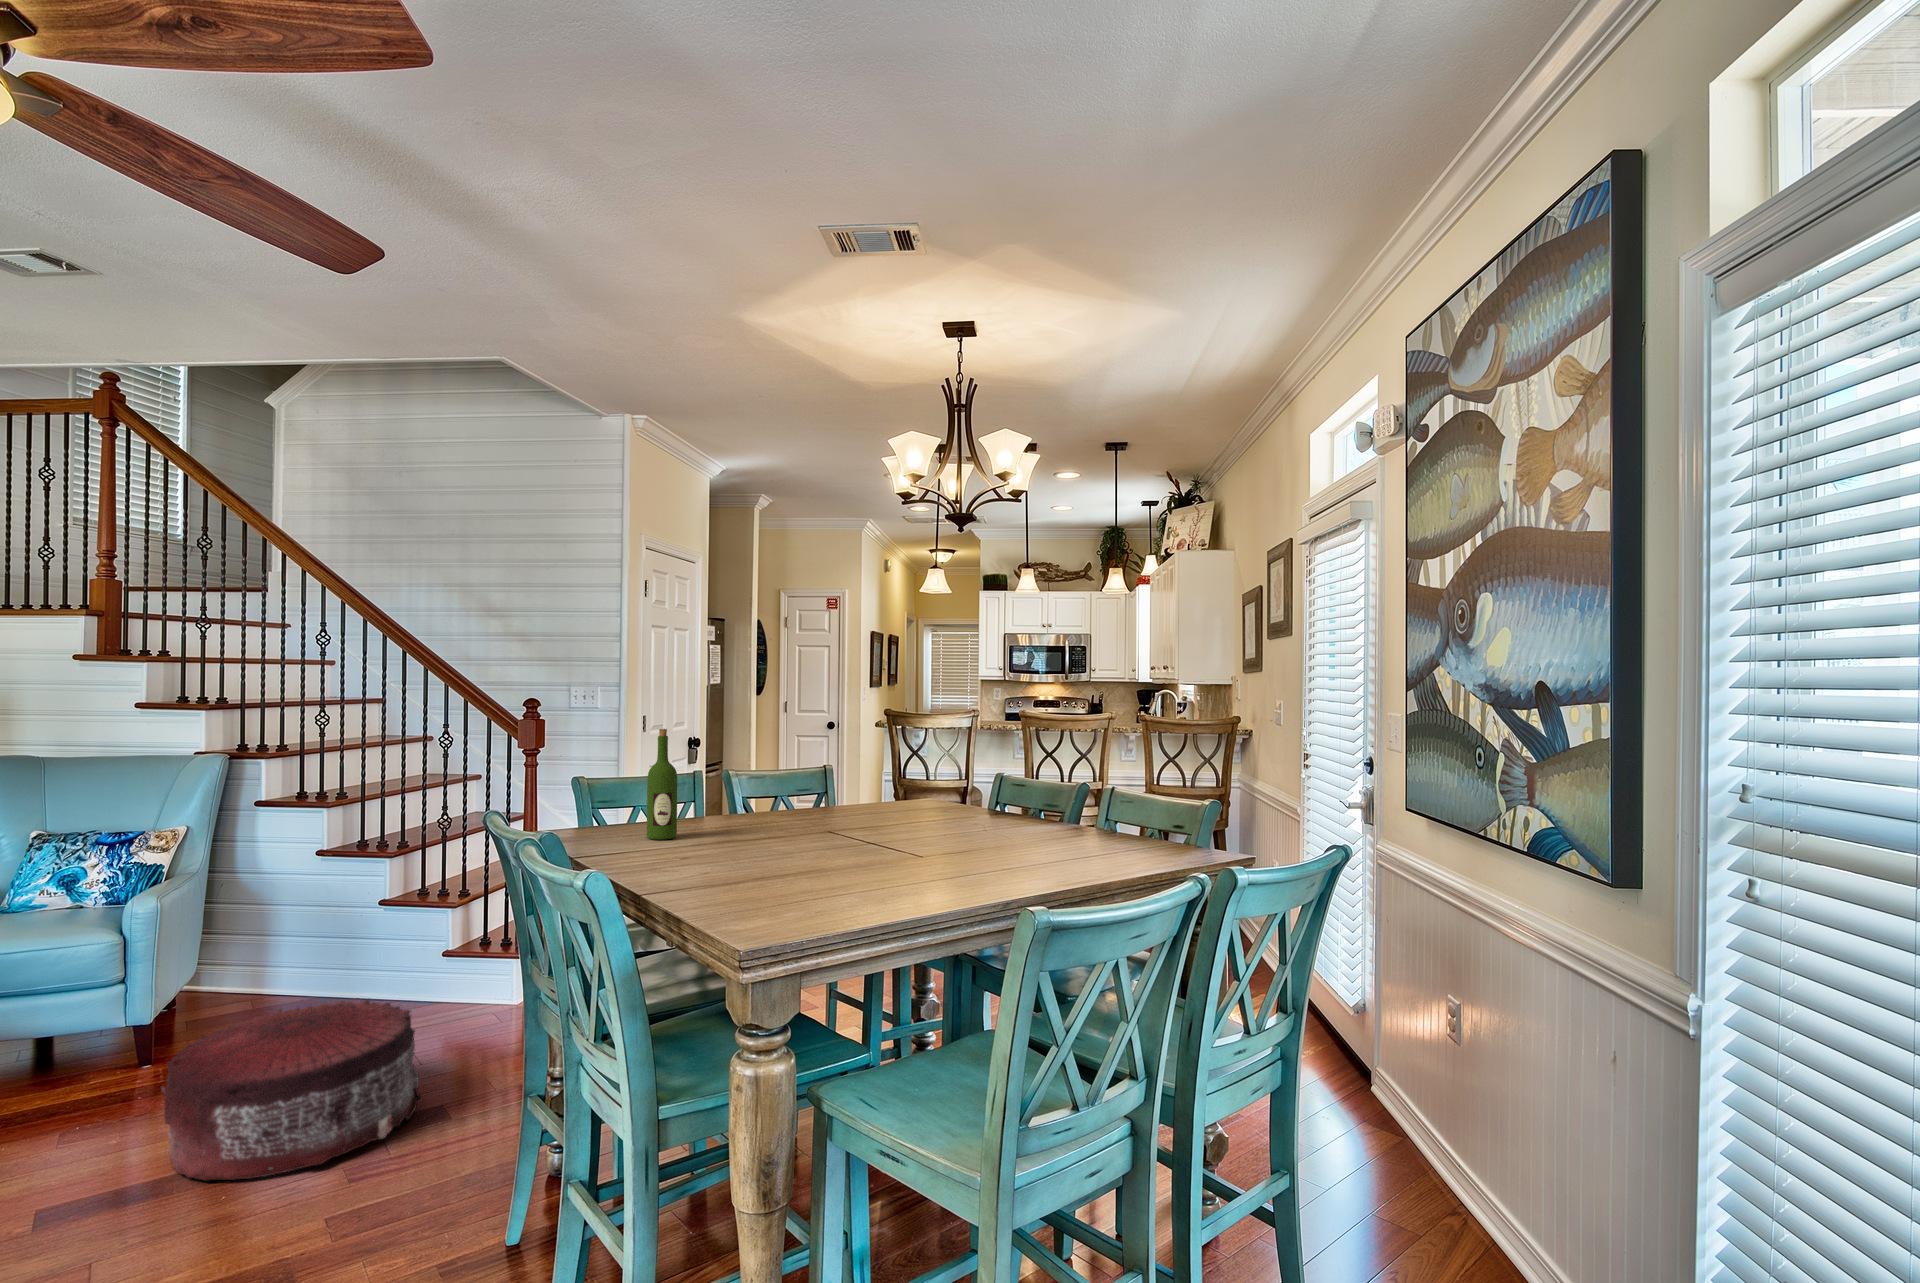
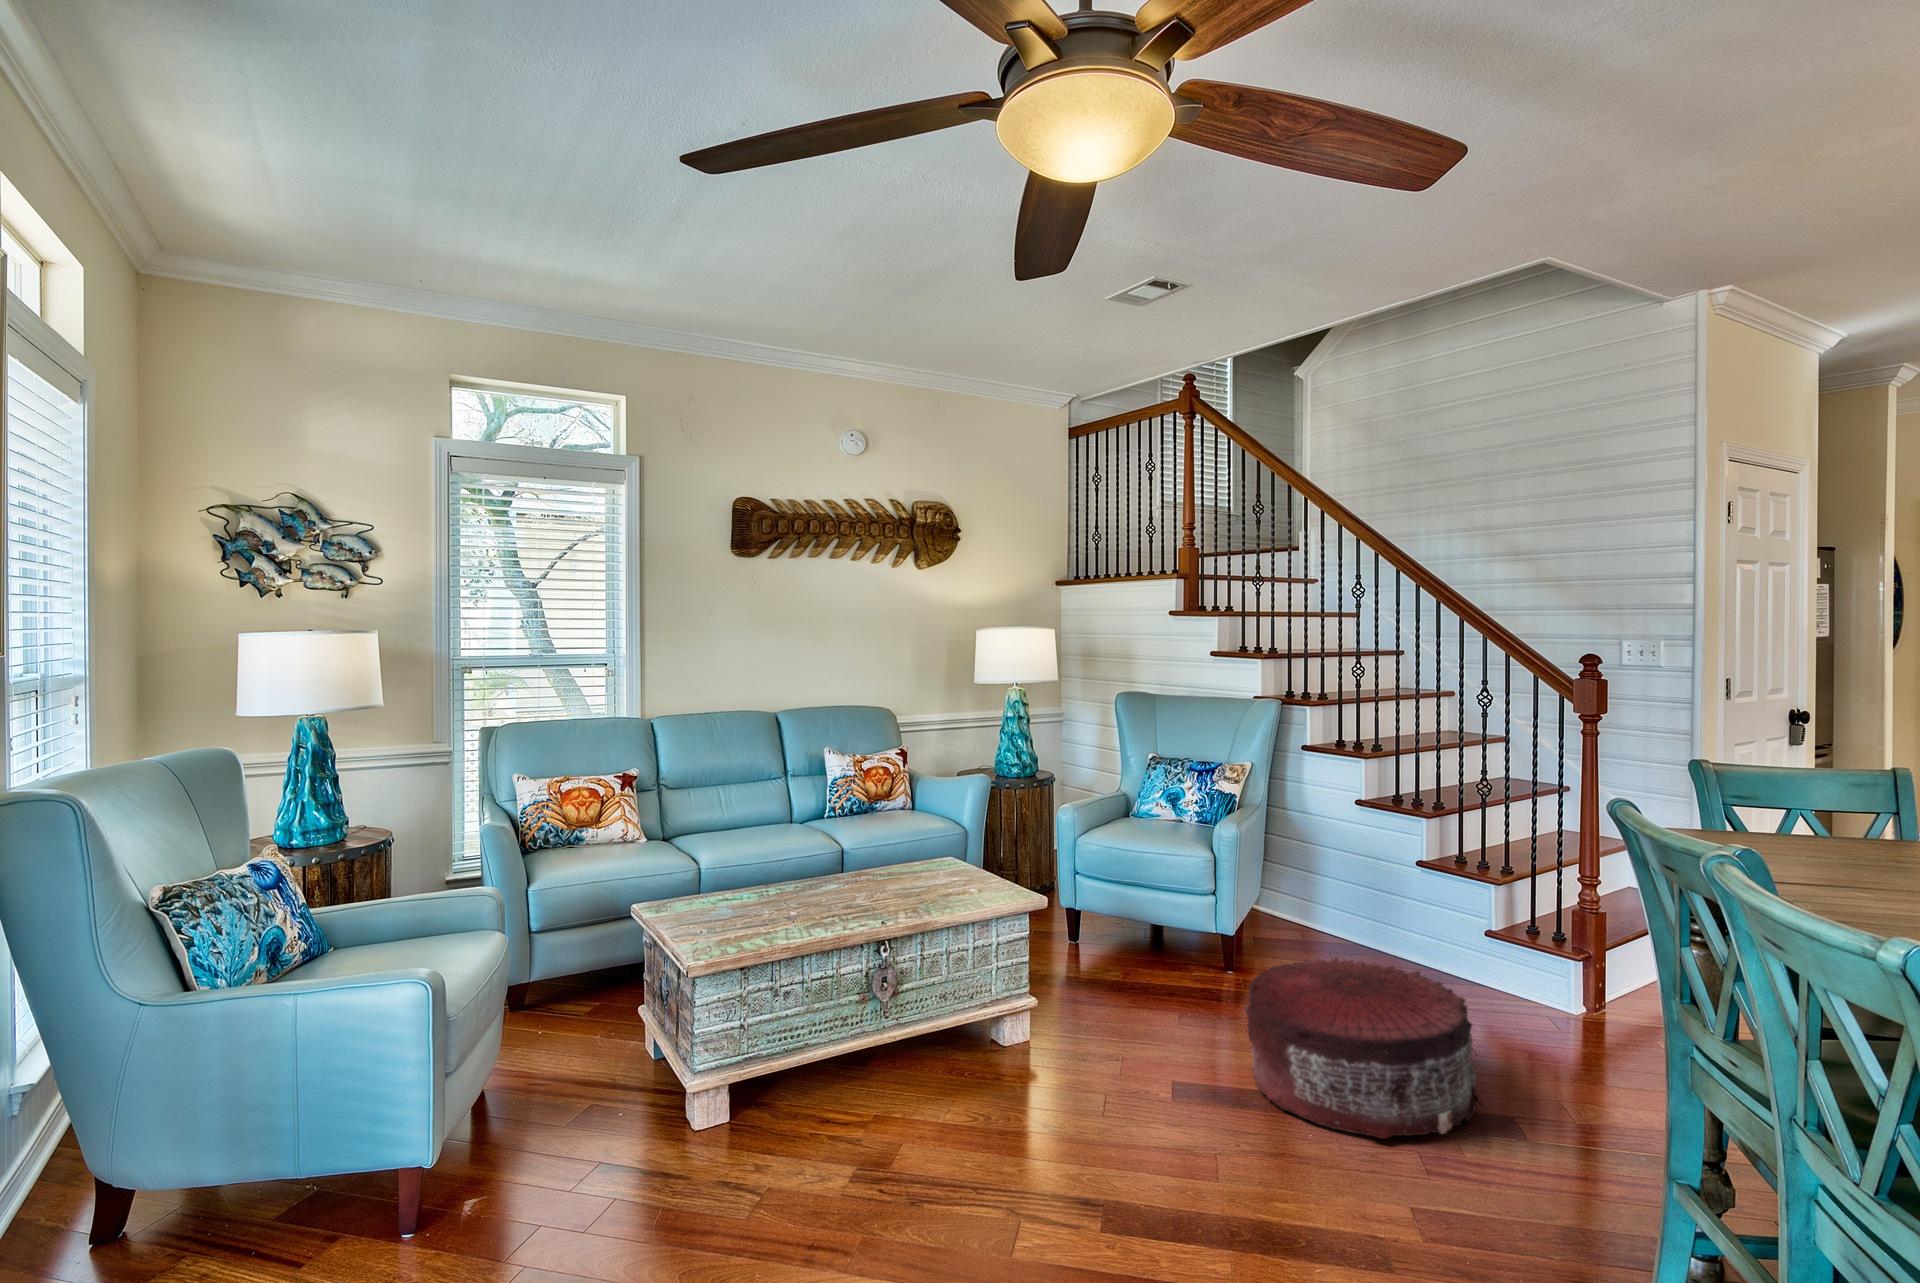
wine bottle: present [647,729,677,840] -> none [1814,713,1872,877]

